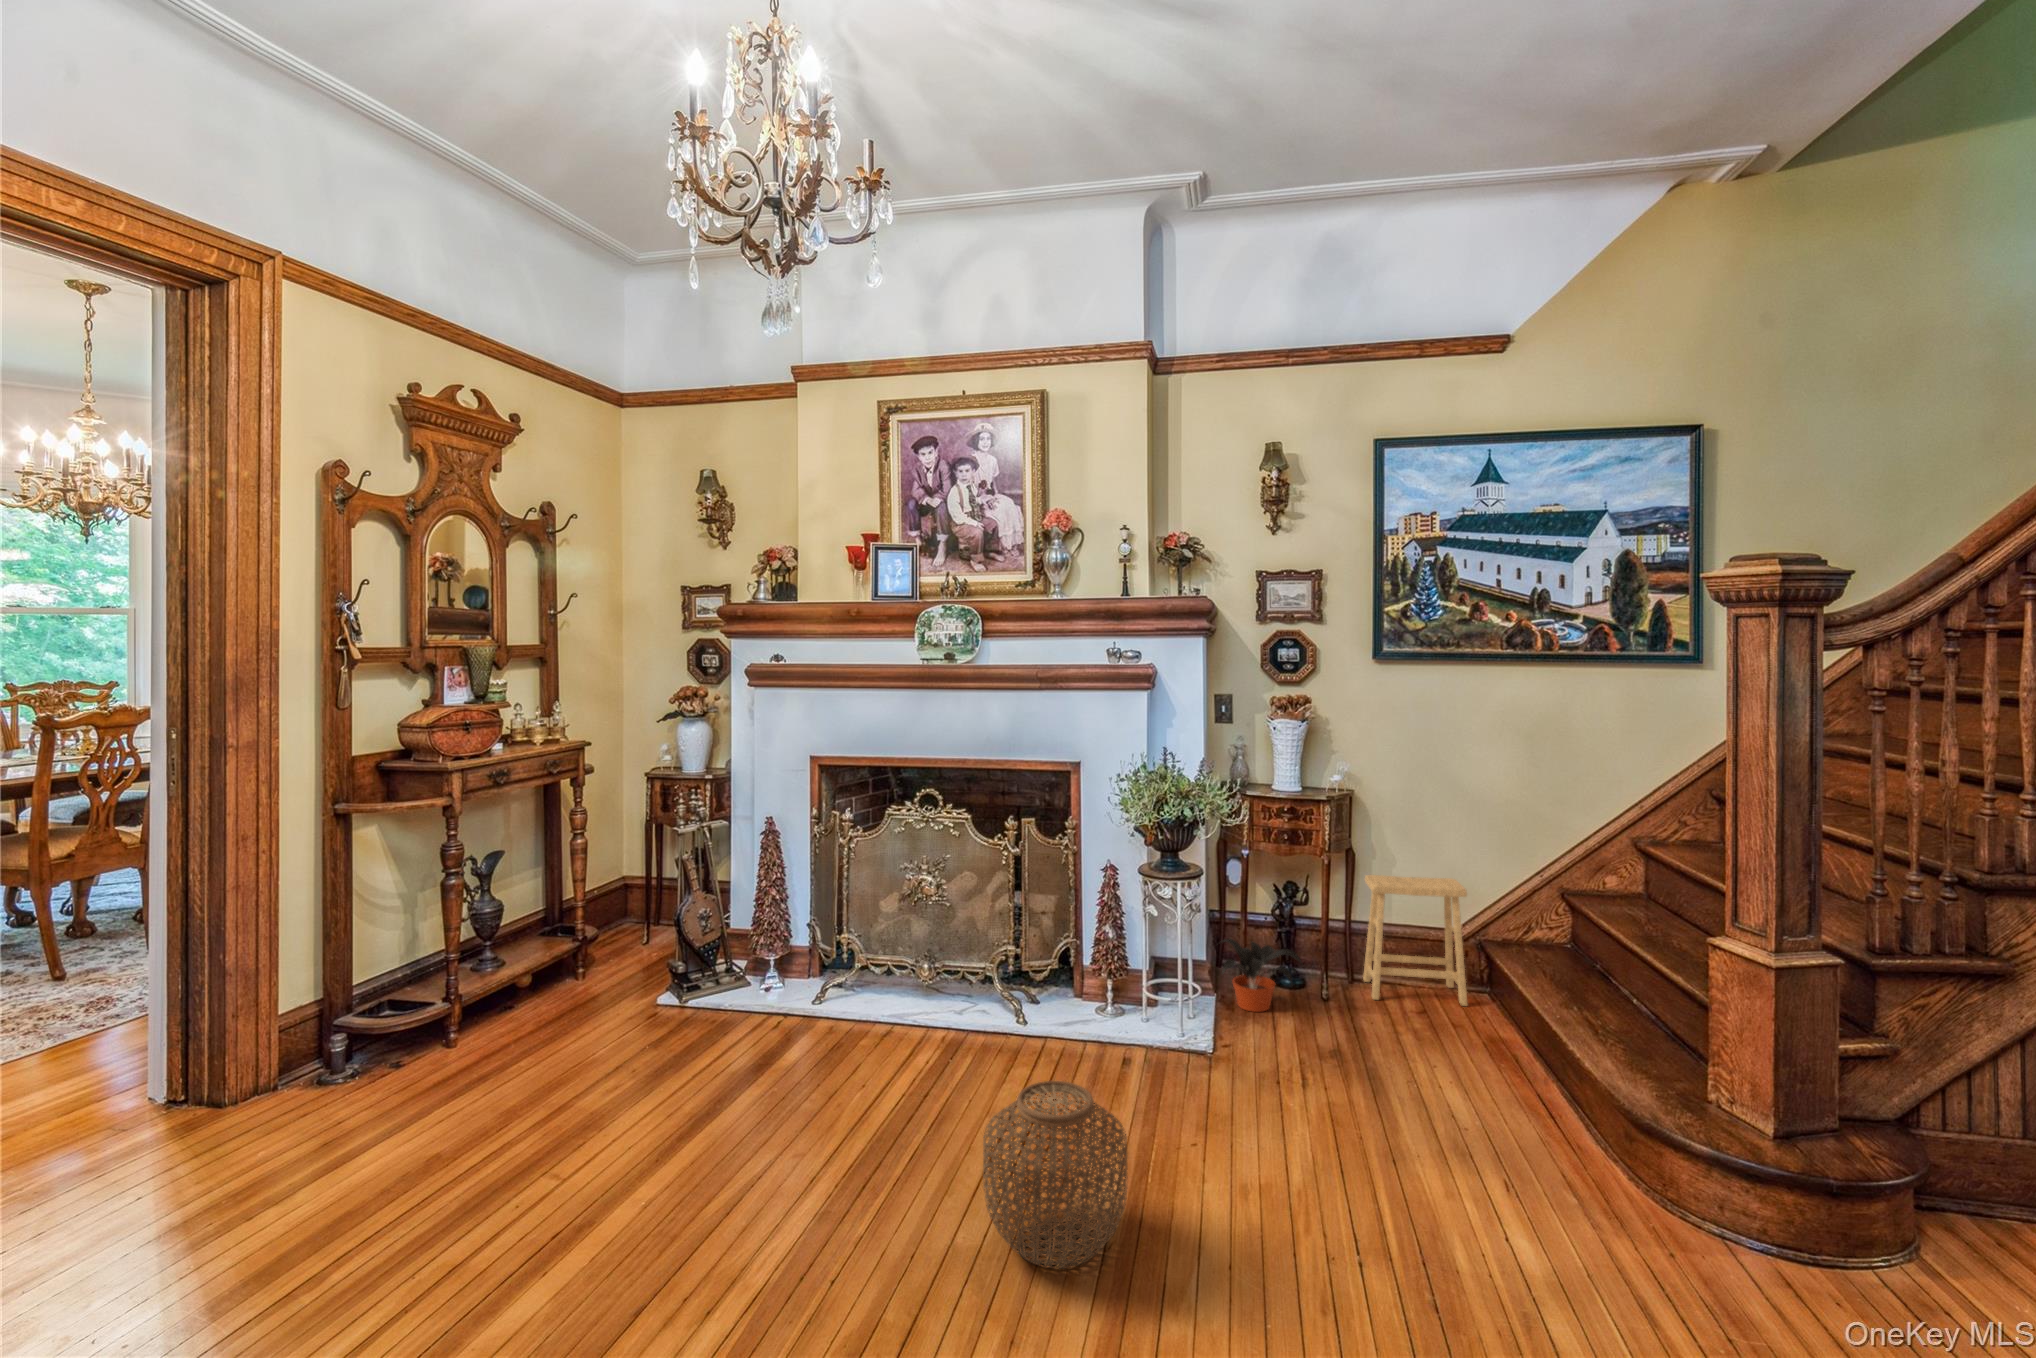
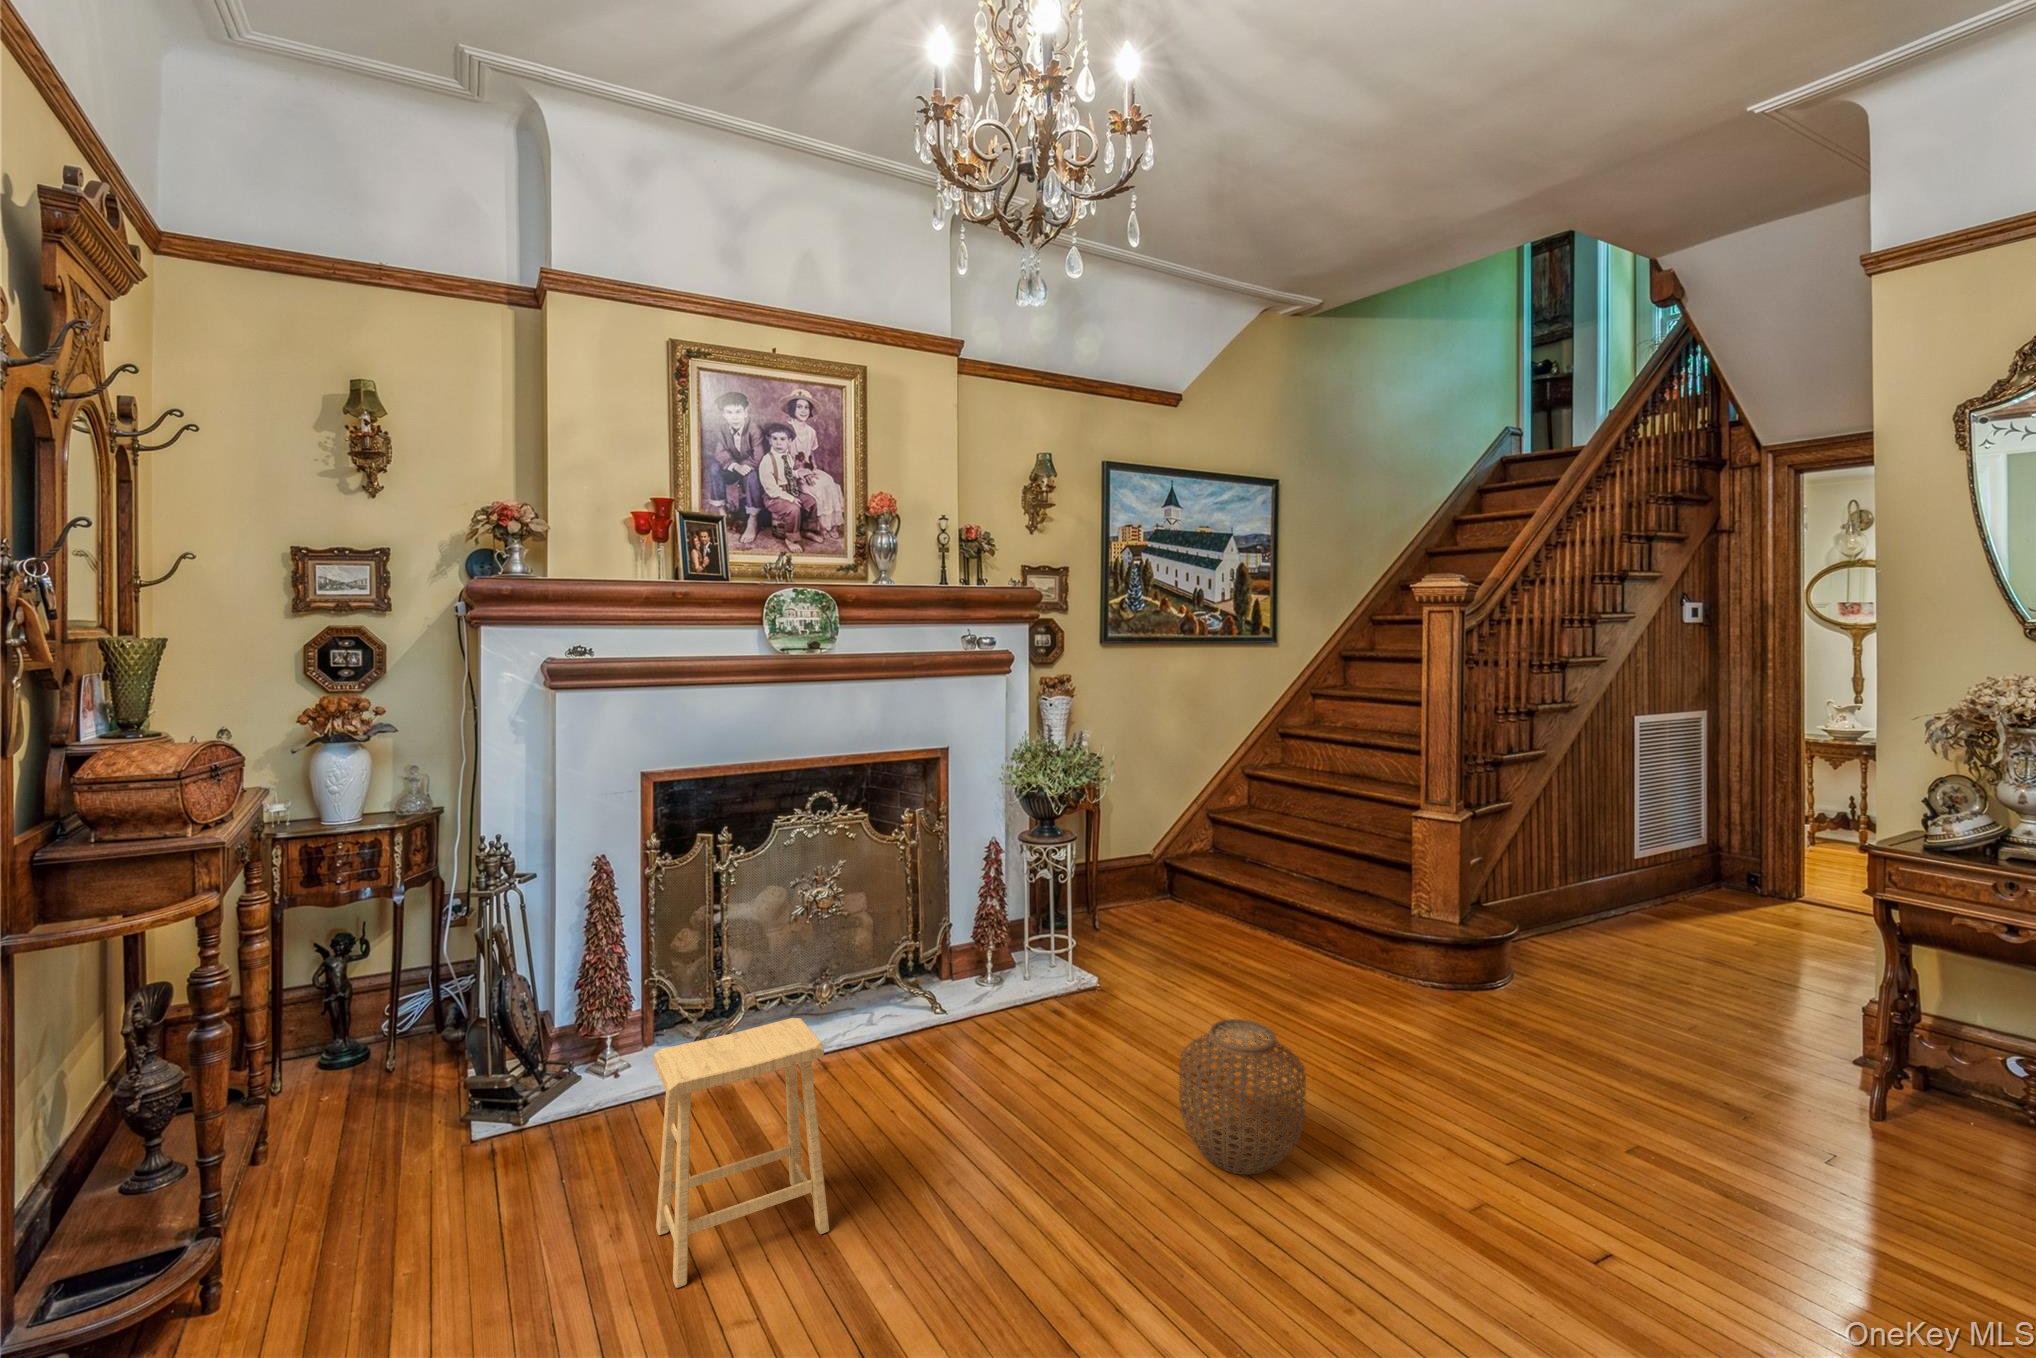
footstool: present [1363,875,1467,1006] -> present [653,1018,829,1288]
potted plant: present [1222,939,1302,1012] -> none [1034,888,1107,948]

